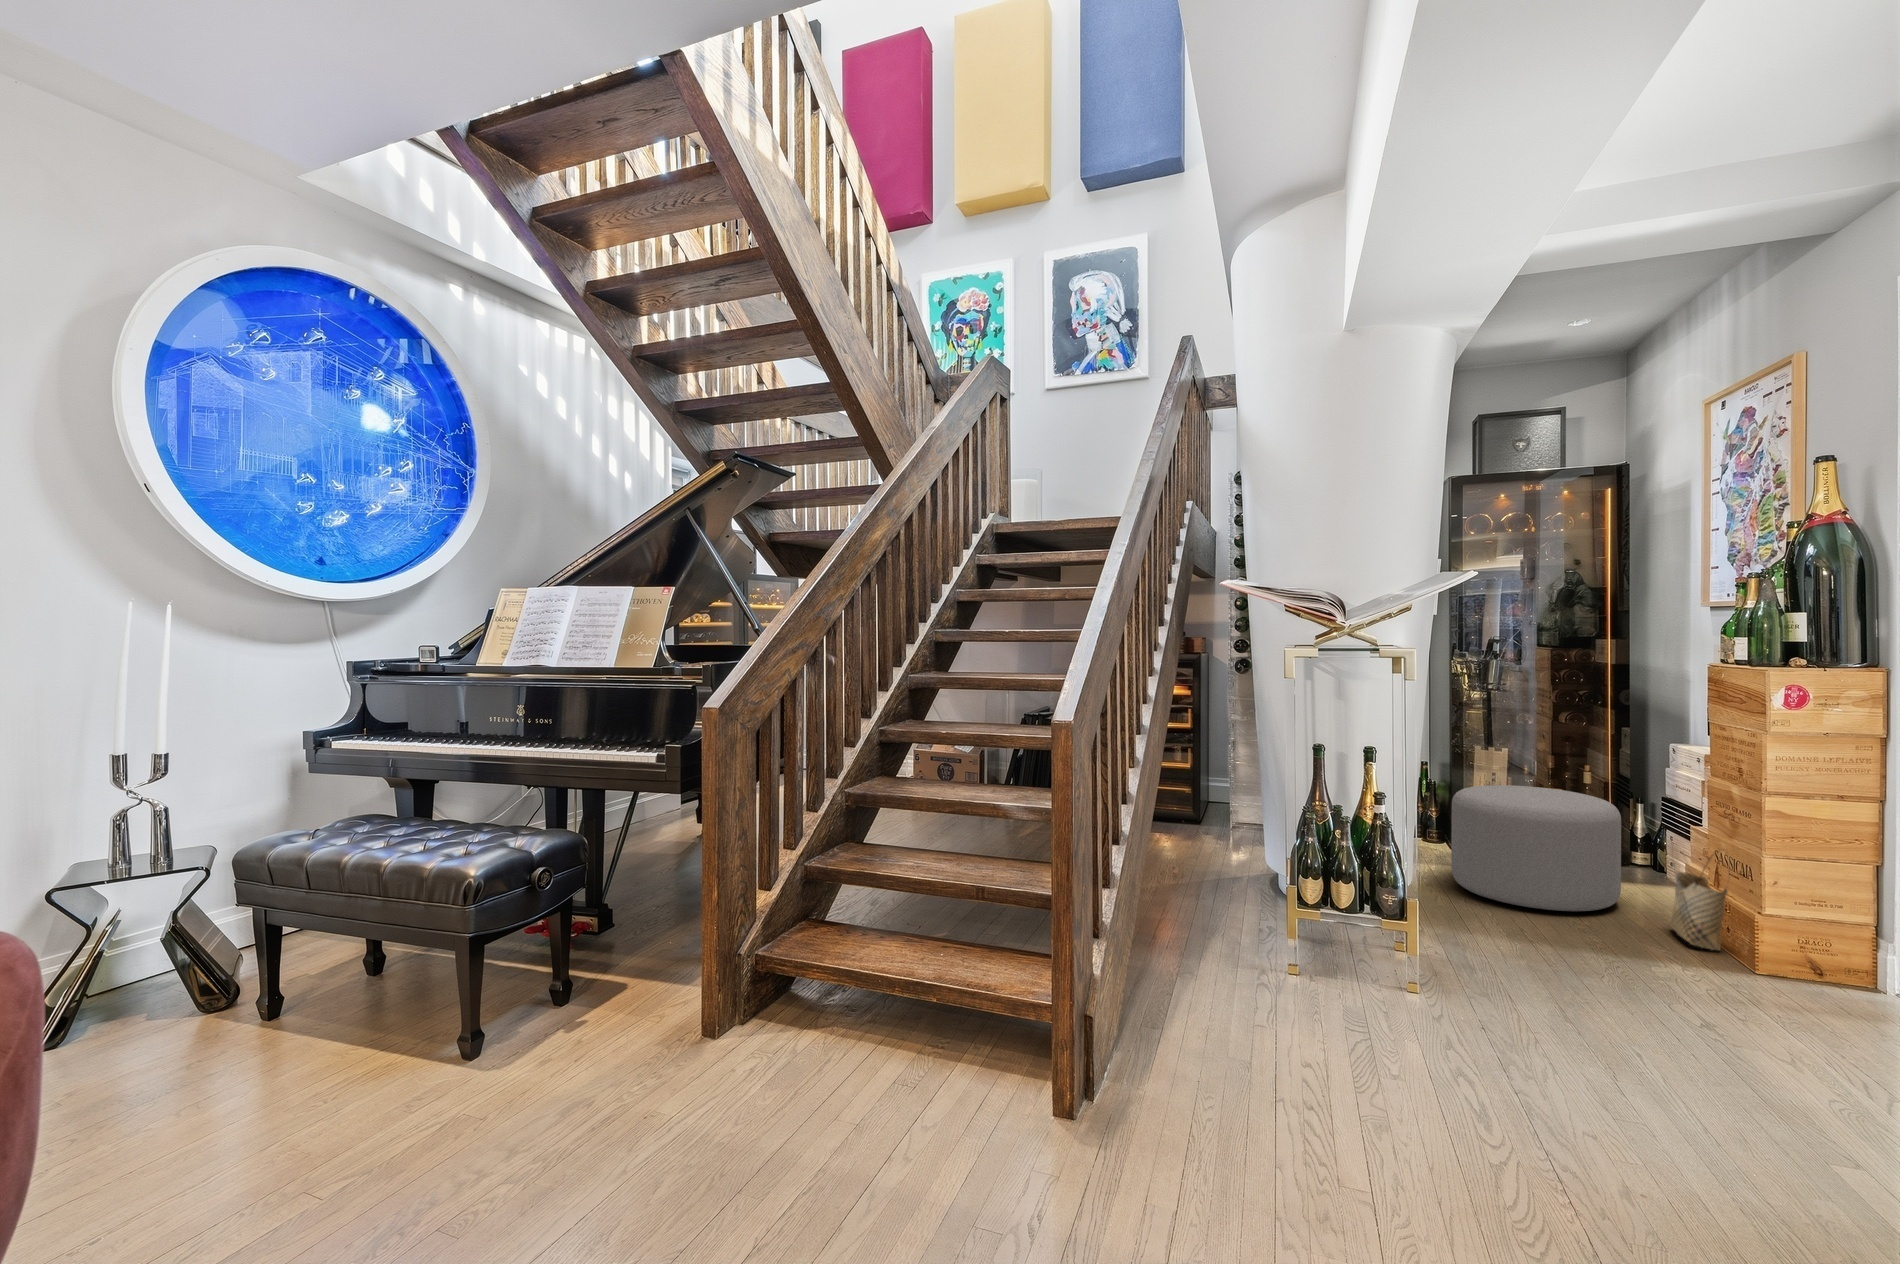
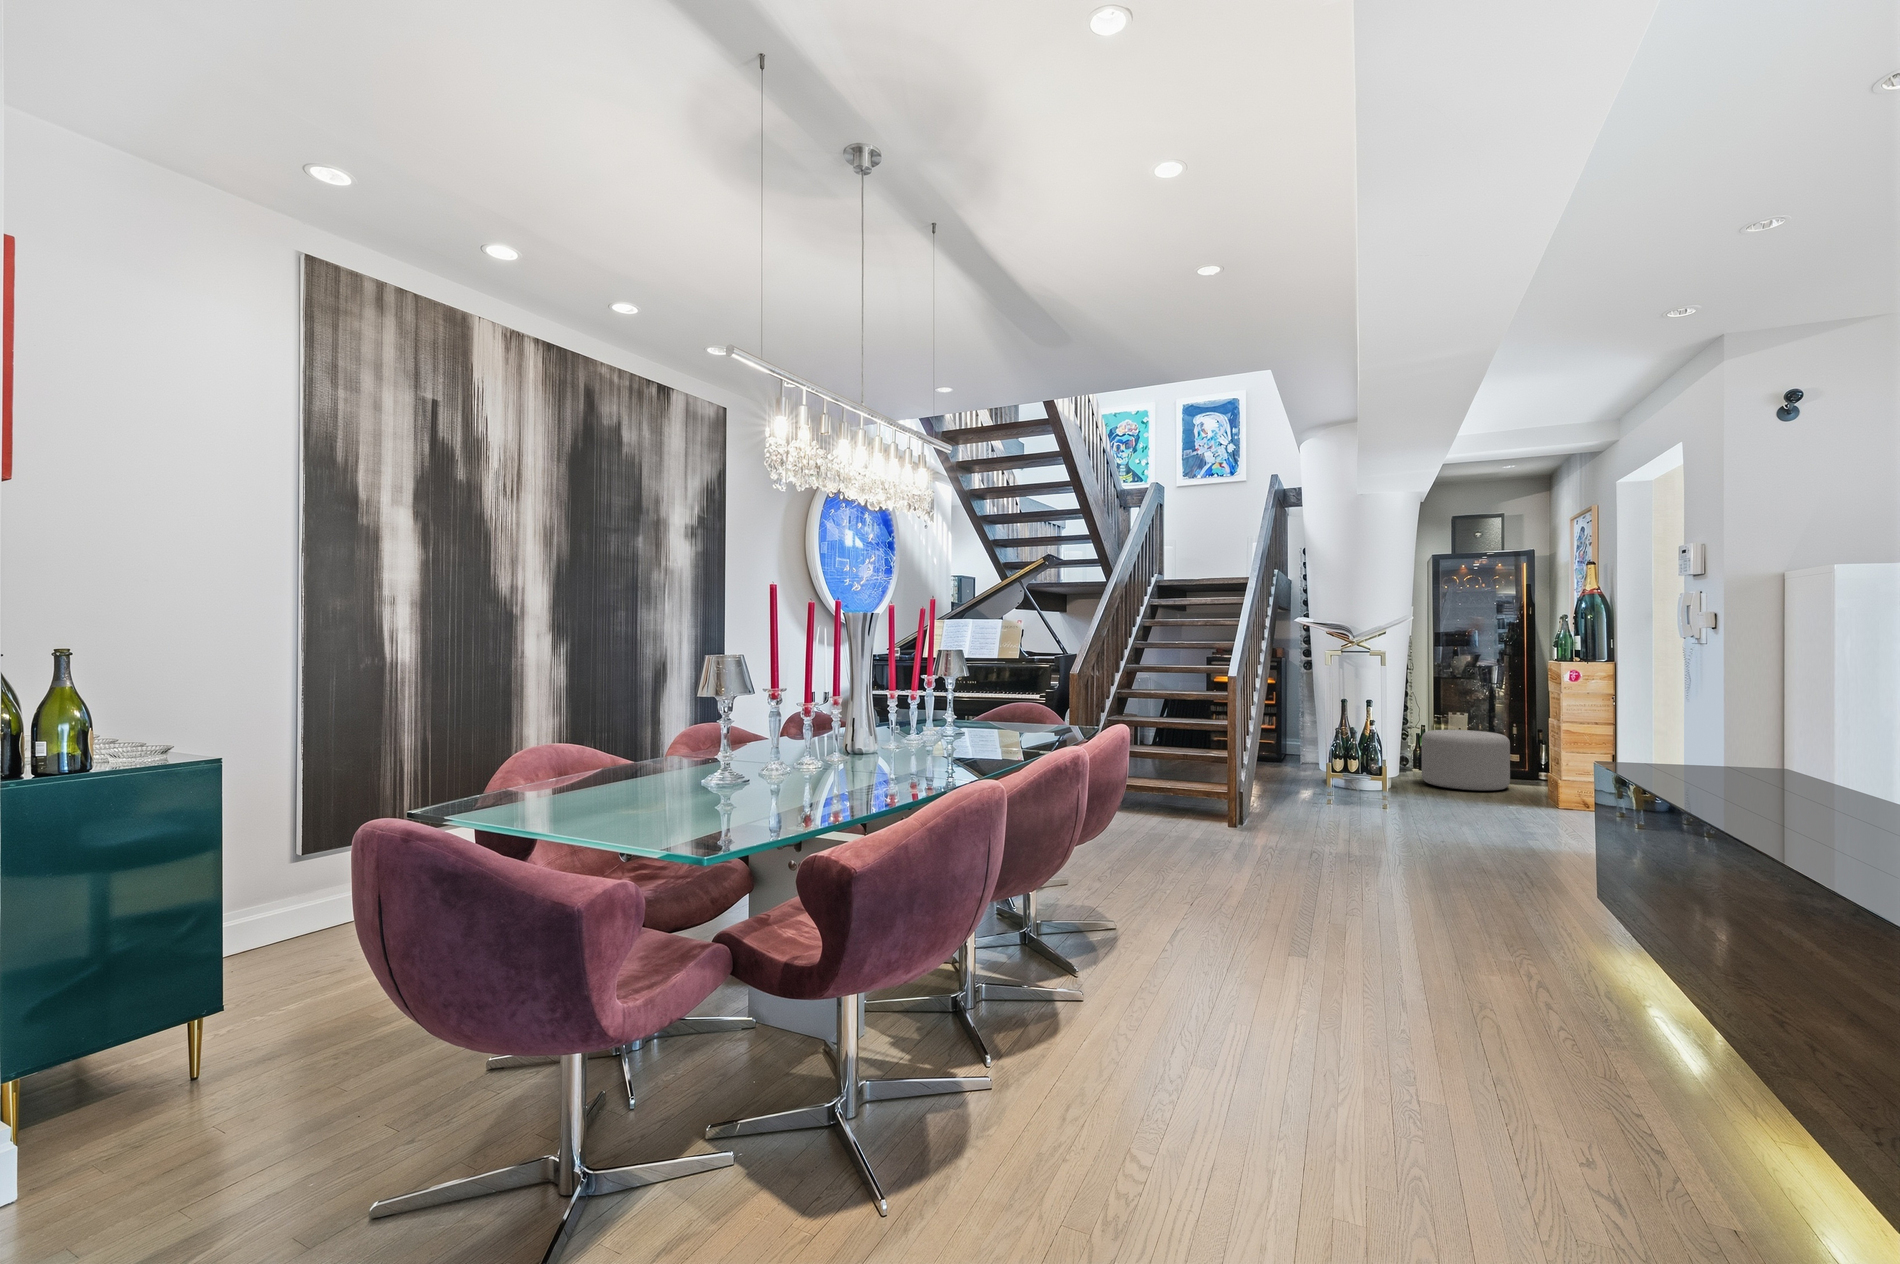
woven basket: present [1669,850,1727,950] -> none [1525,751,1550,801]

